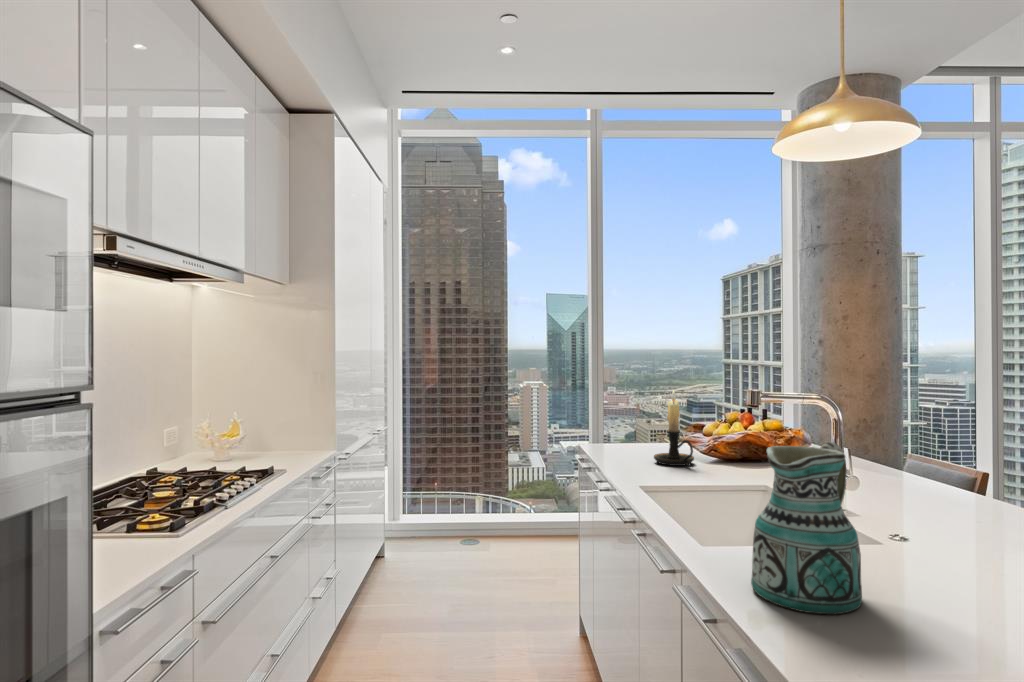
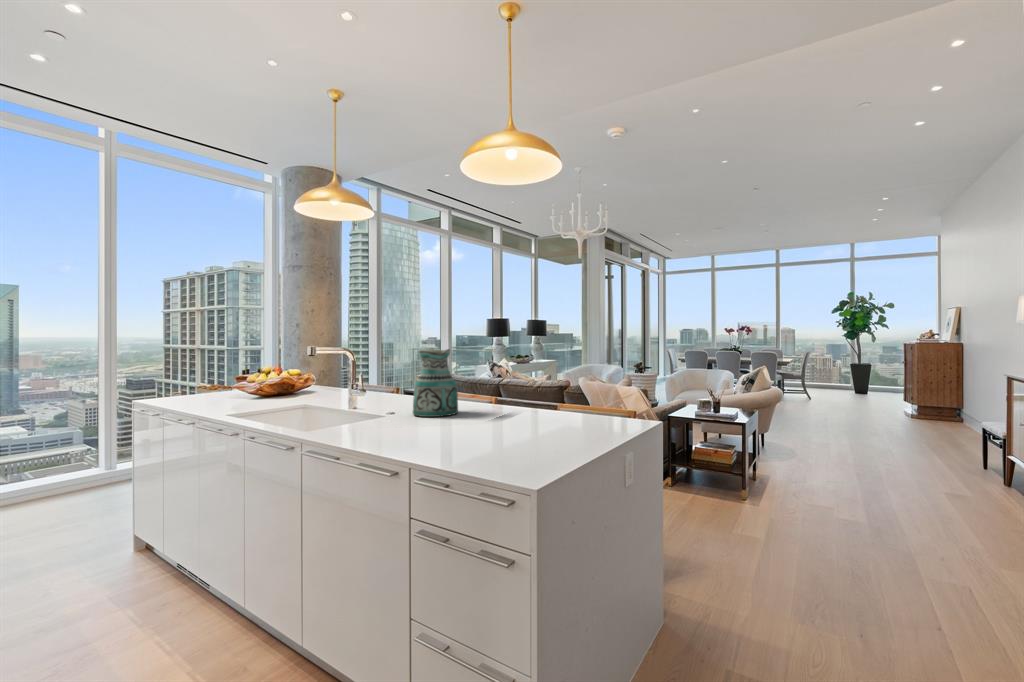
candle holder: present [654,391,694,466] -> none [213,349,254,405]

